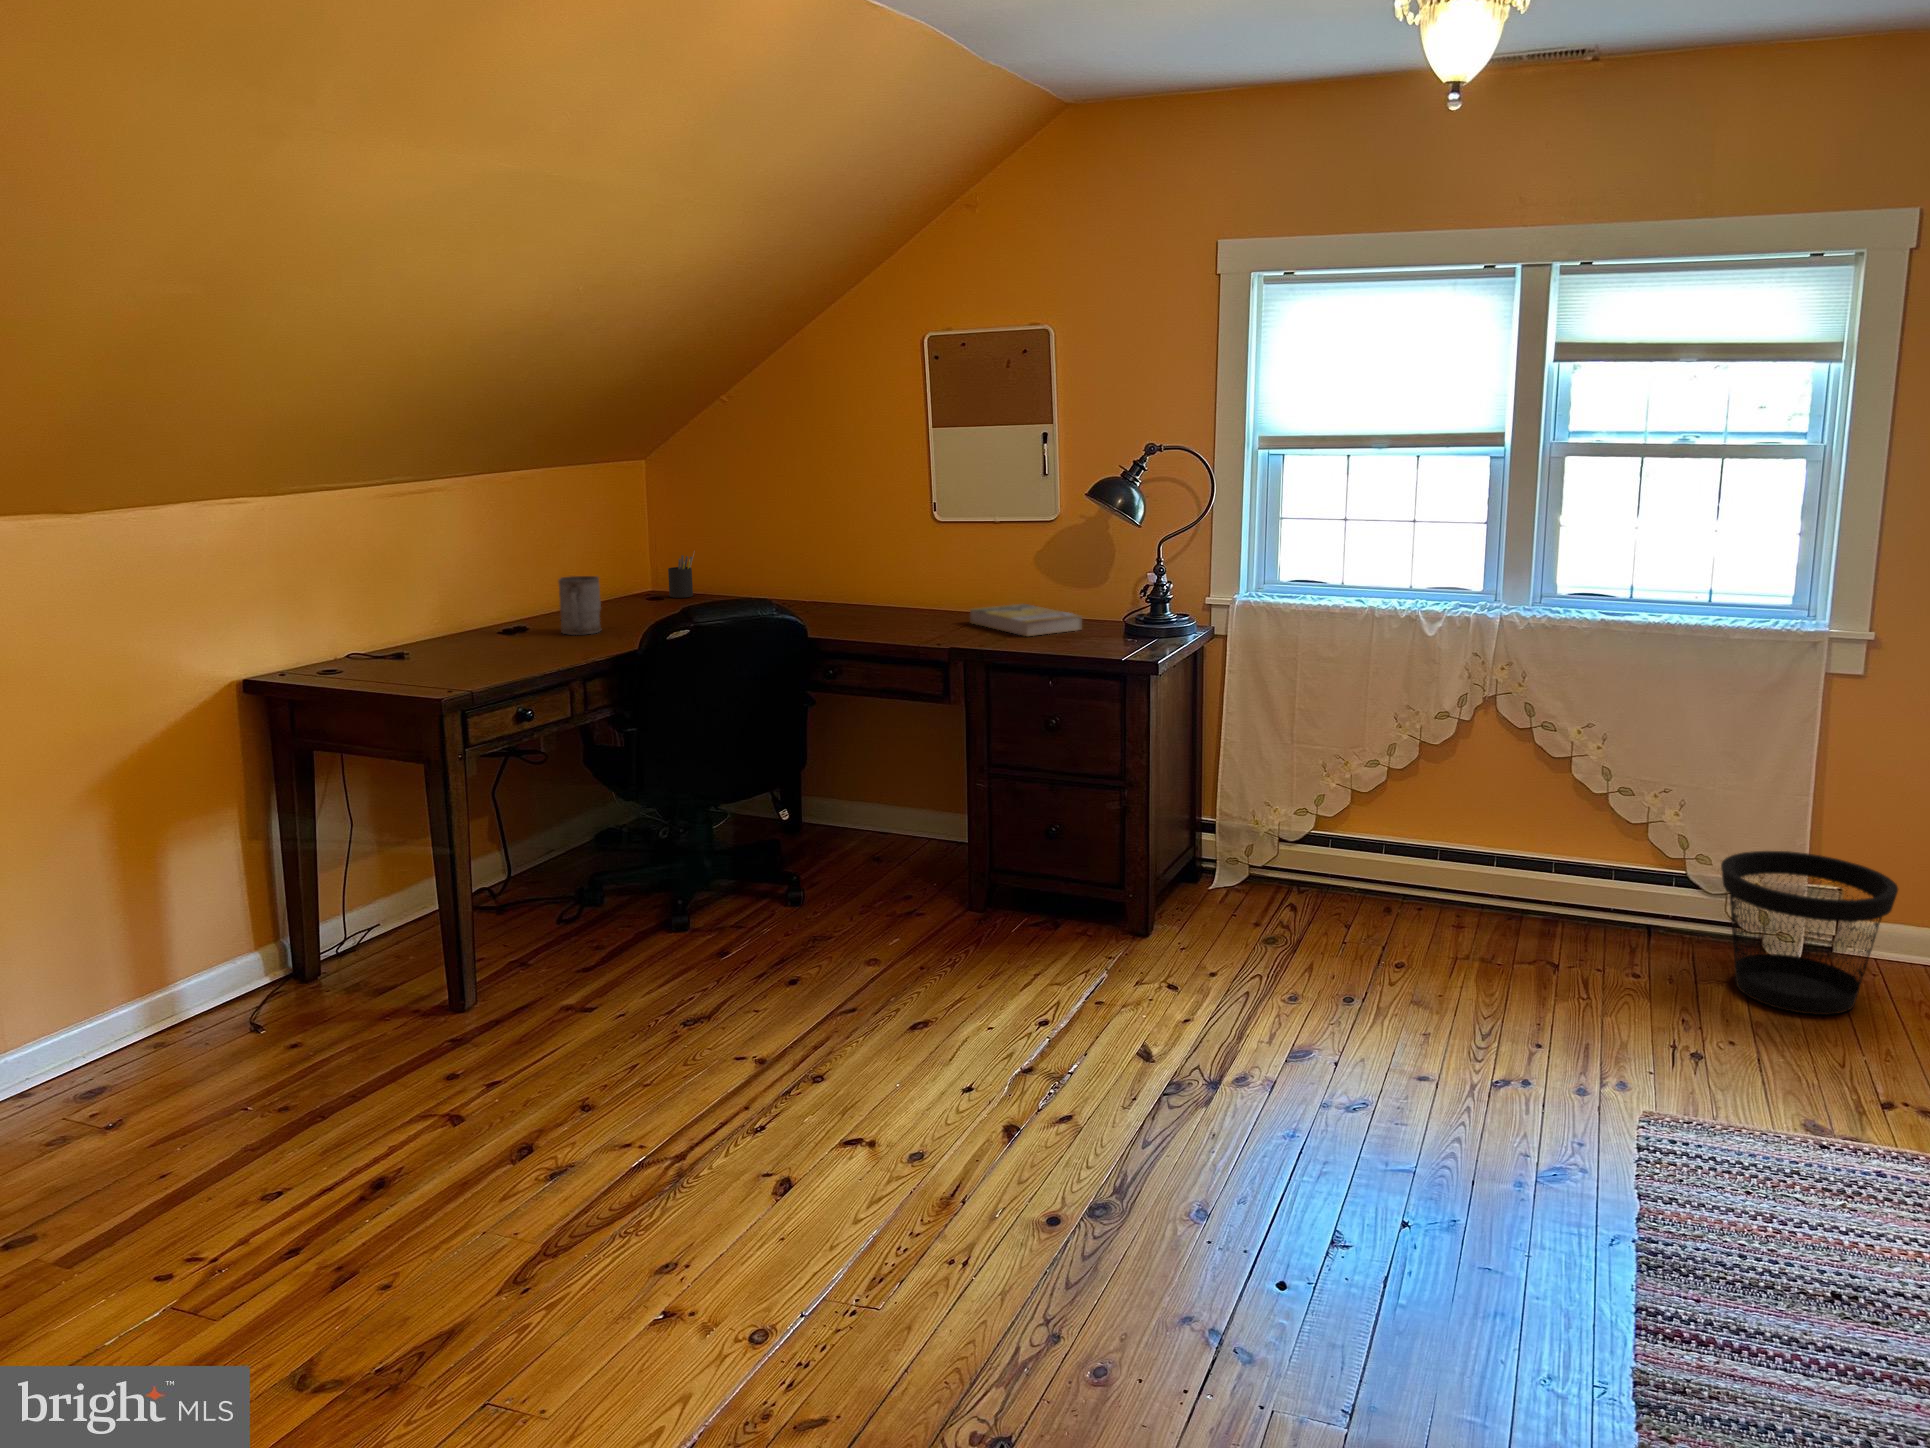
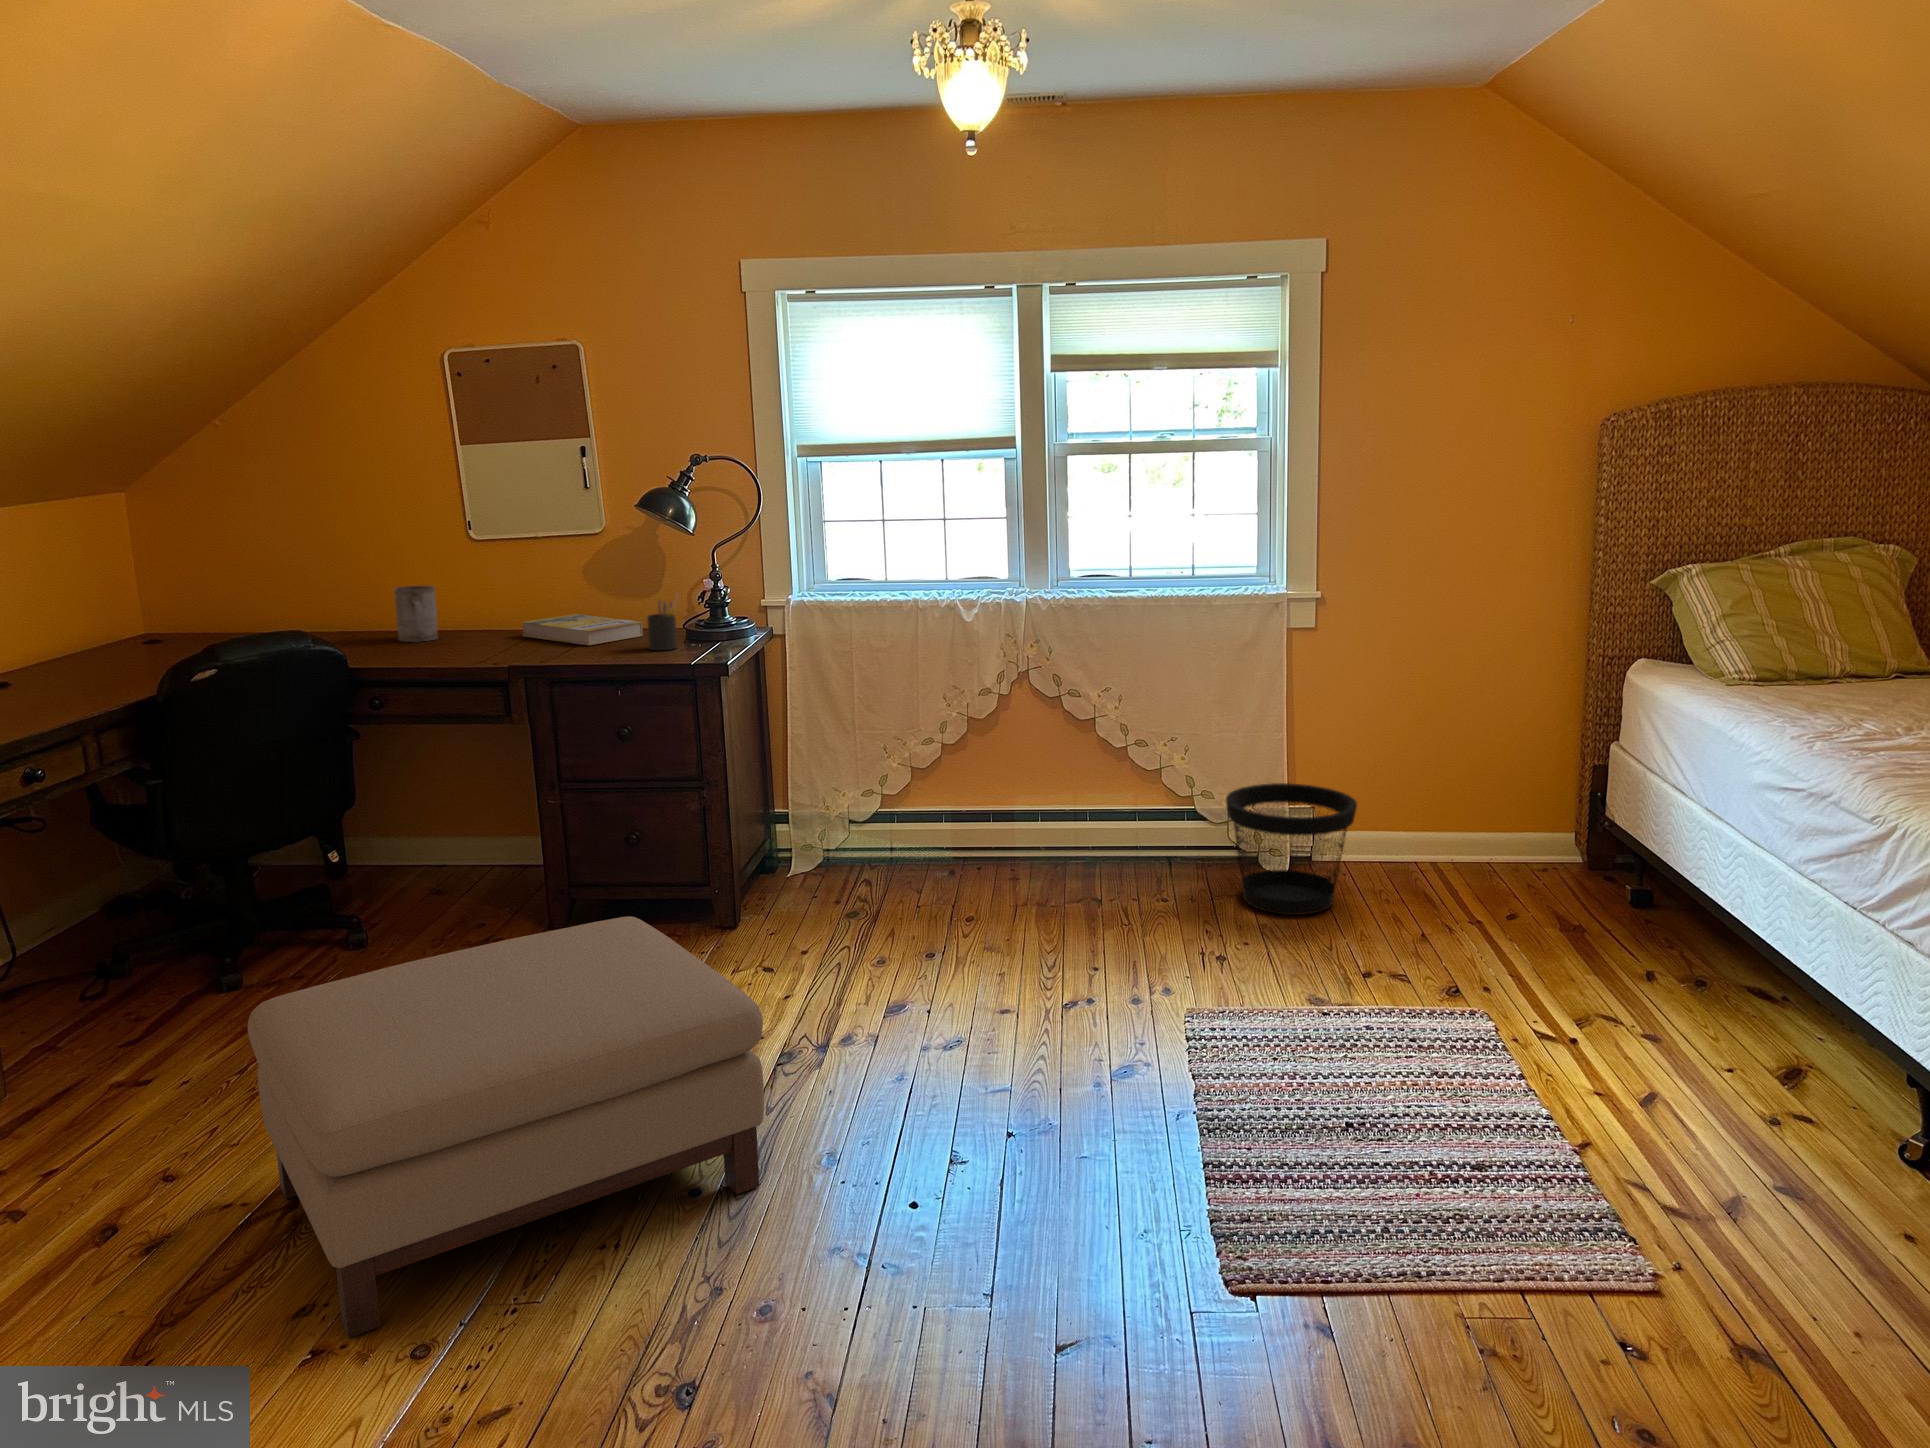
pen holder: present [668,554,694,598] -> present [647,600,677,650]
mug: present [558,576,601,635] -> present [394,585,438,642]
ottoman: none [661,920,1131,1302] -> present [248,917,764,1337]

